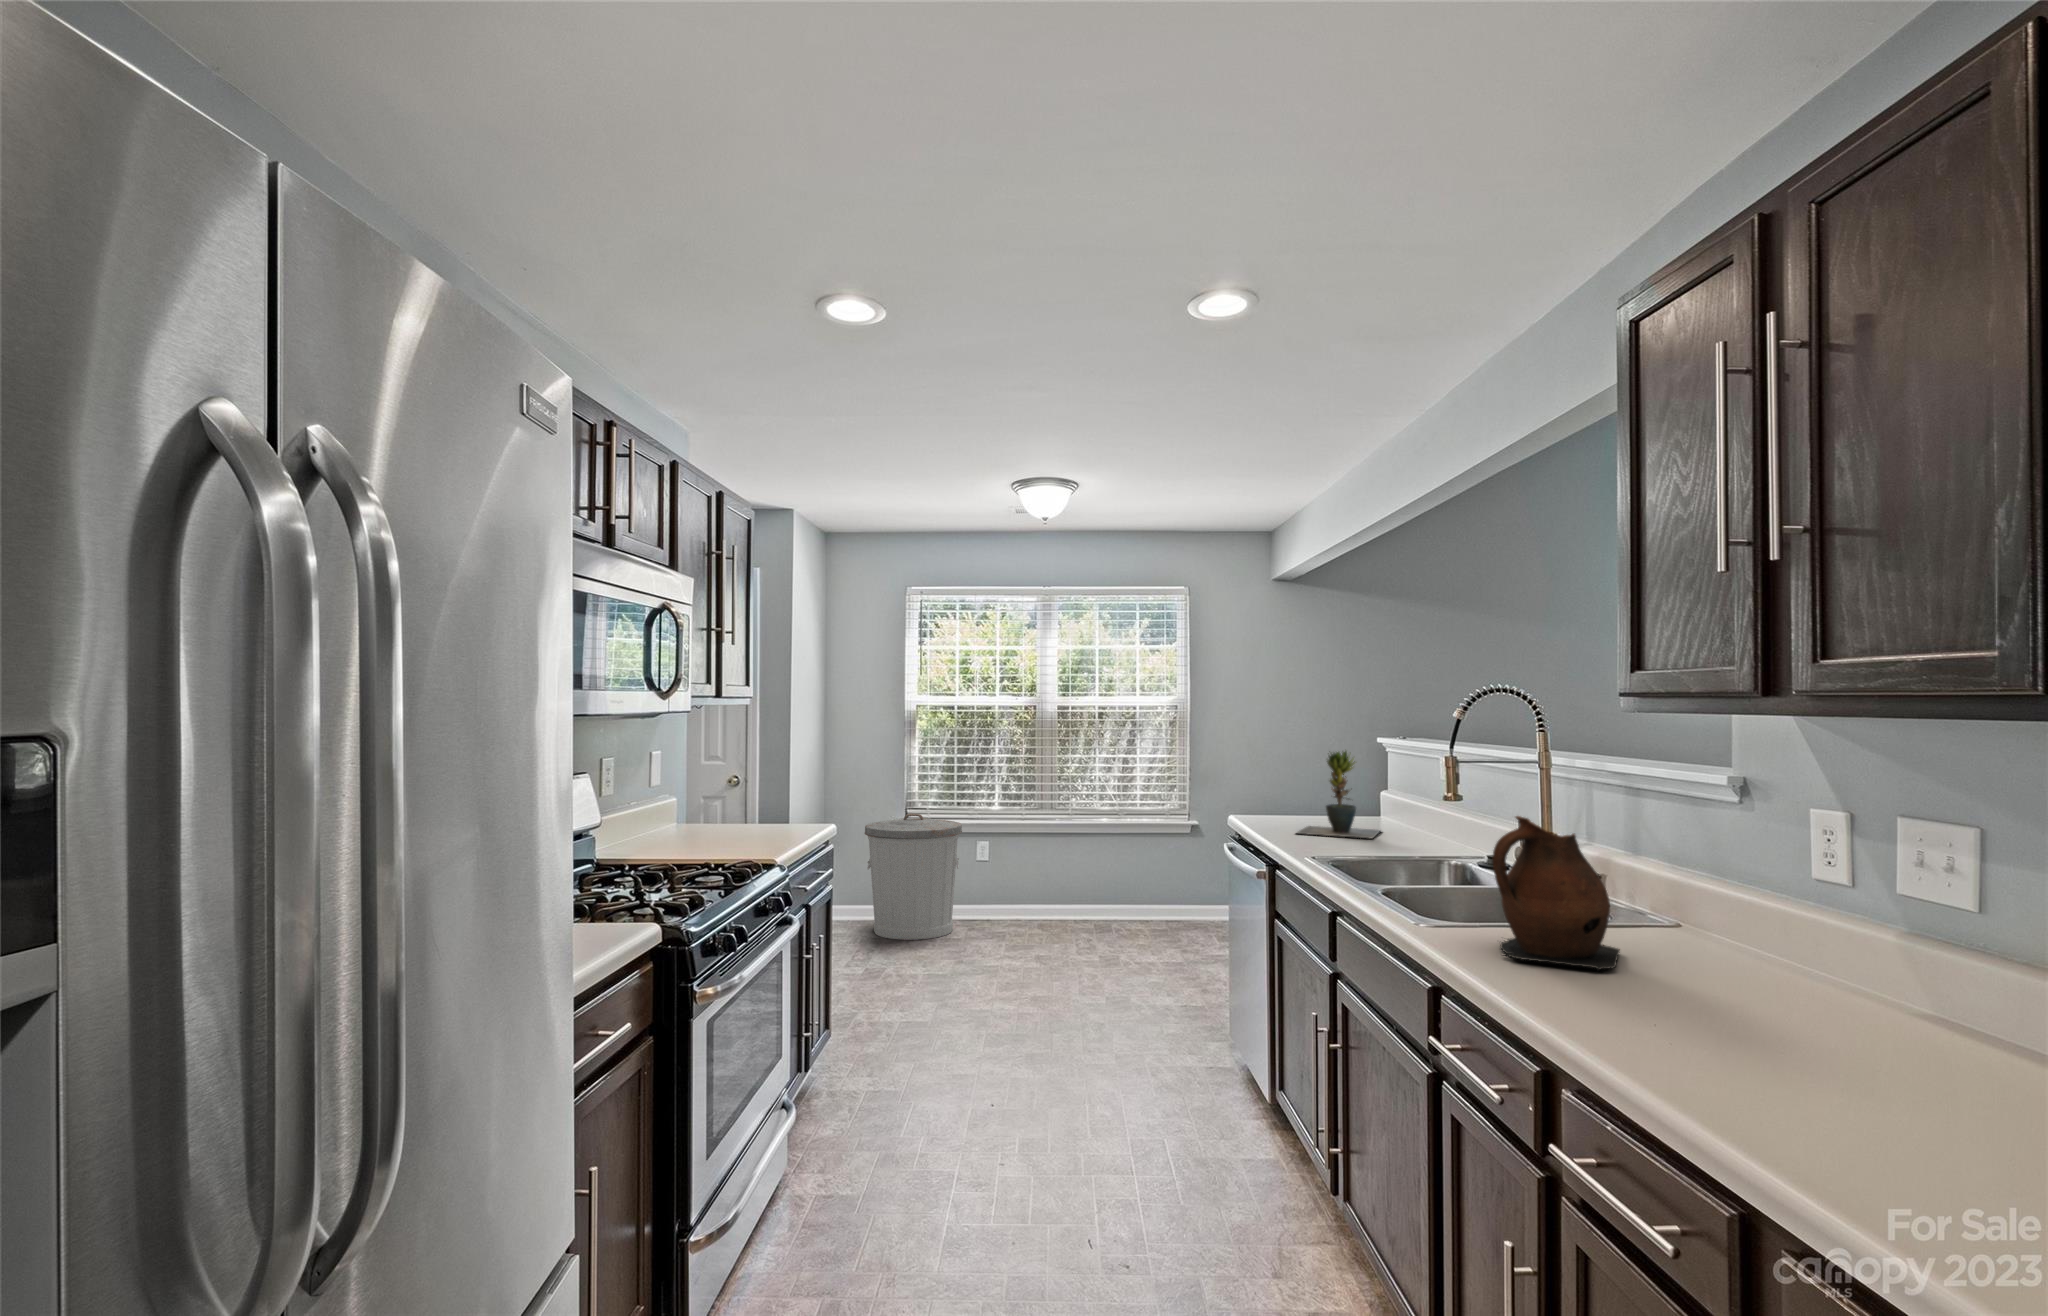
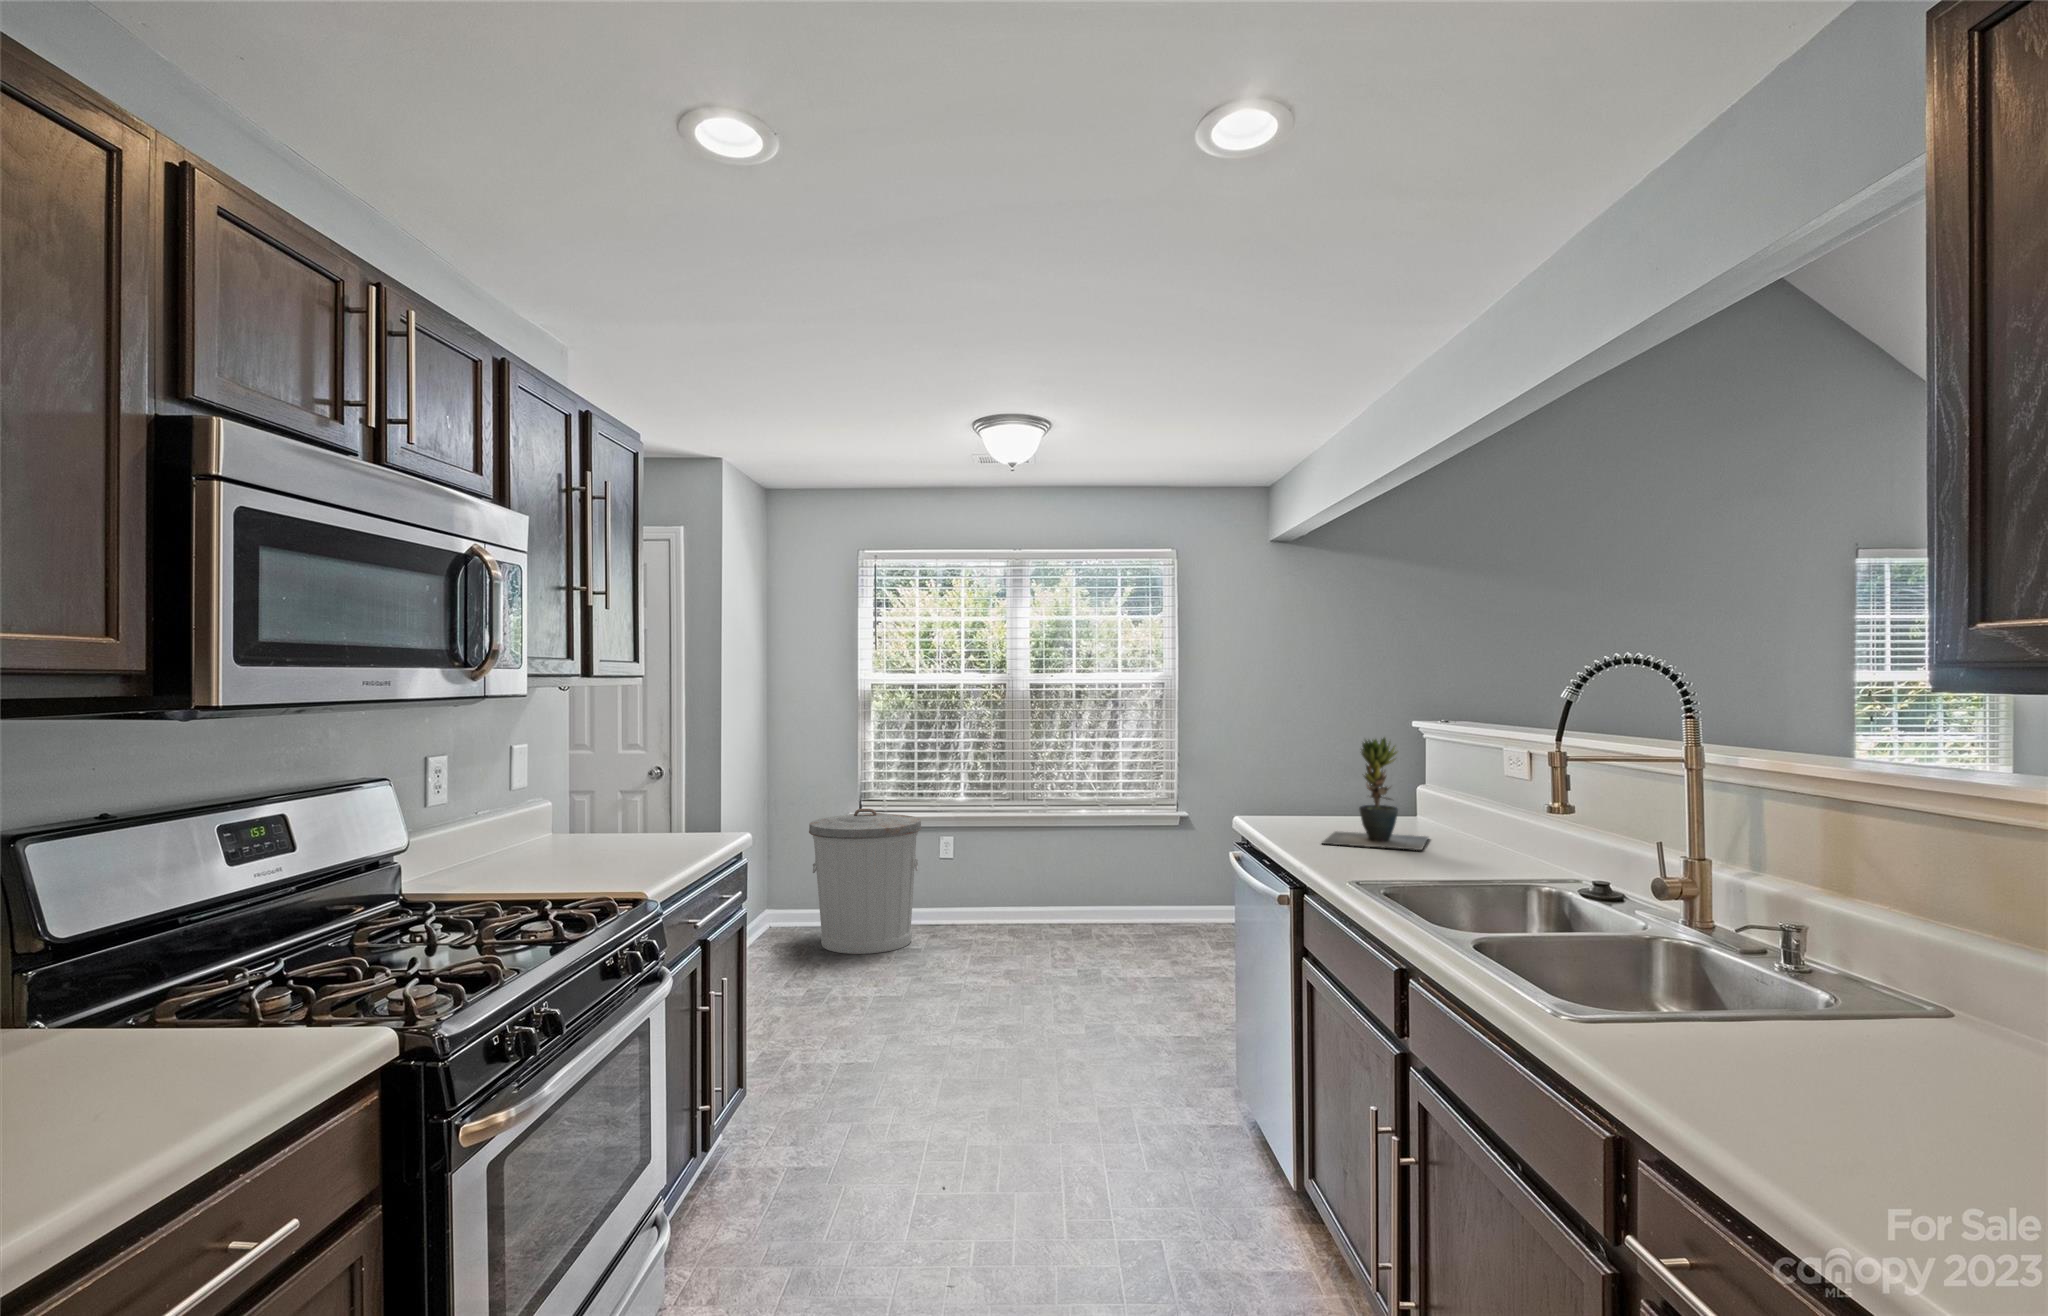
ceramic pitcher: present [1492,816,1620,971] -> none [1701,861,1940,1135]

